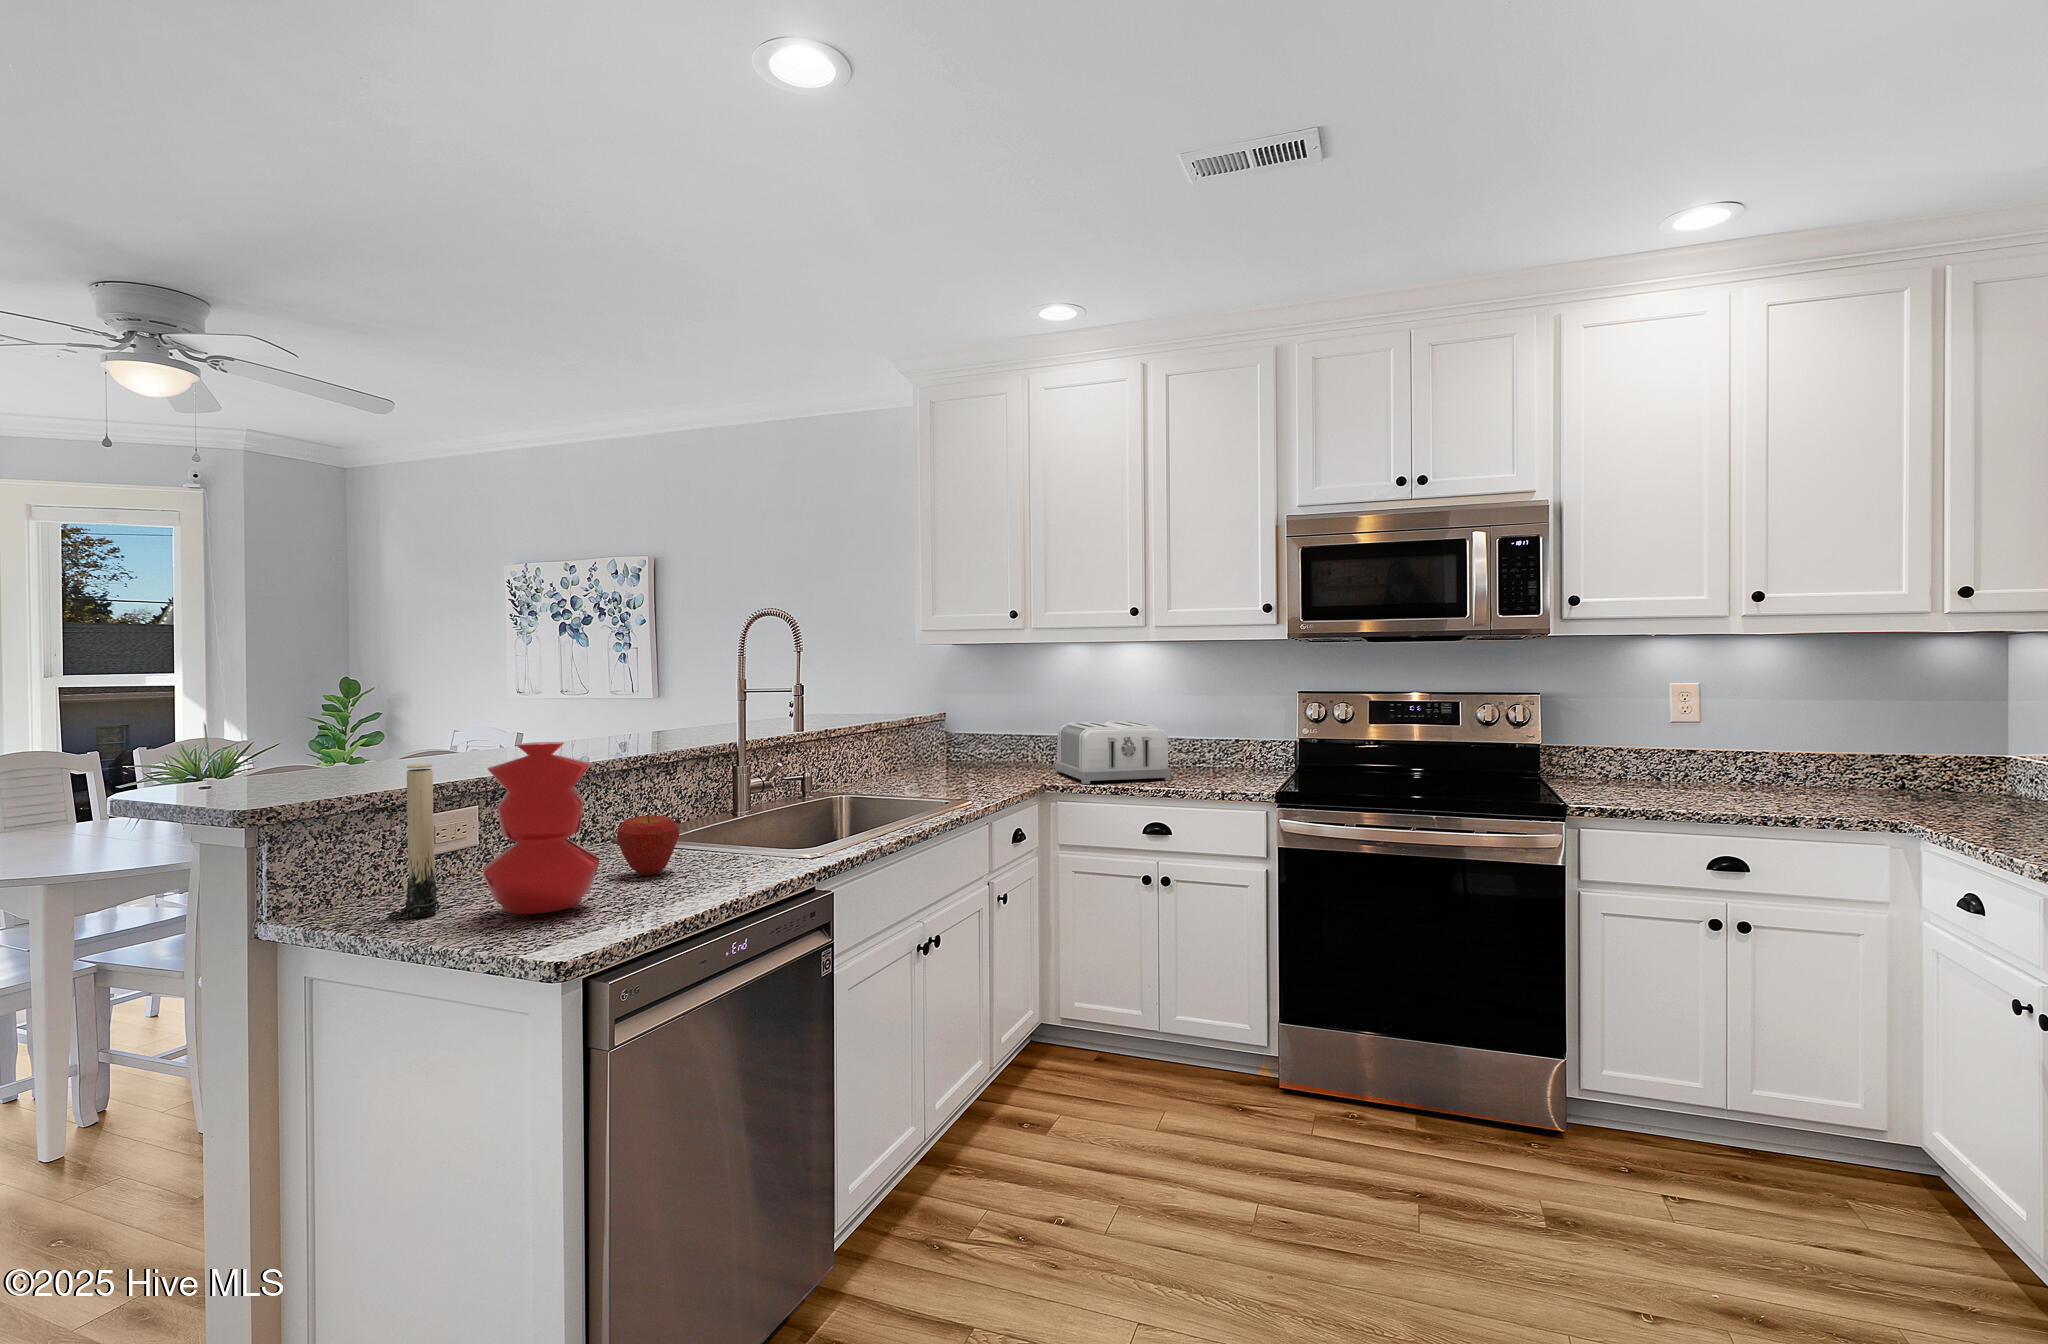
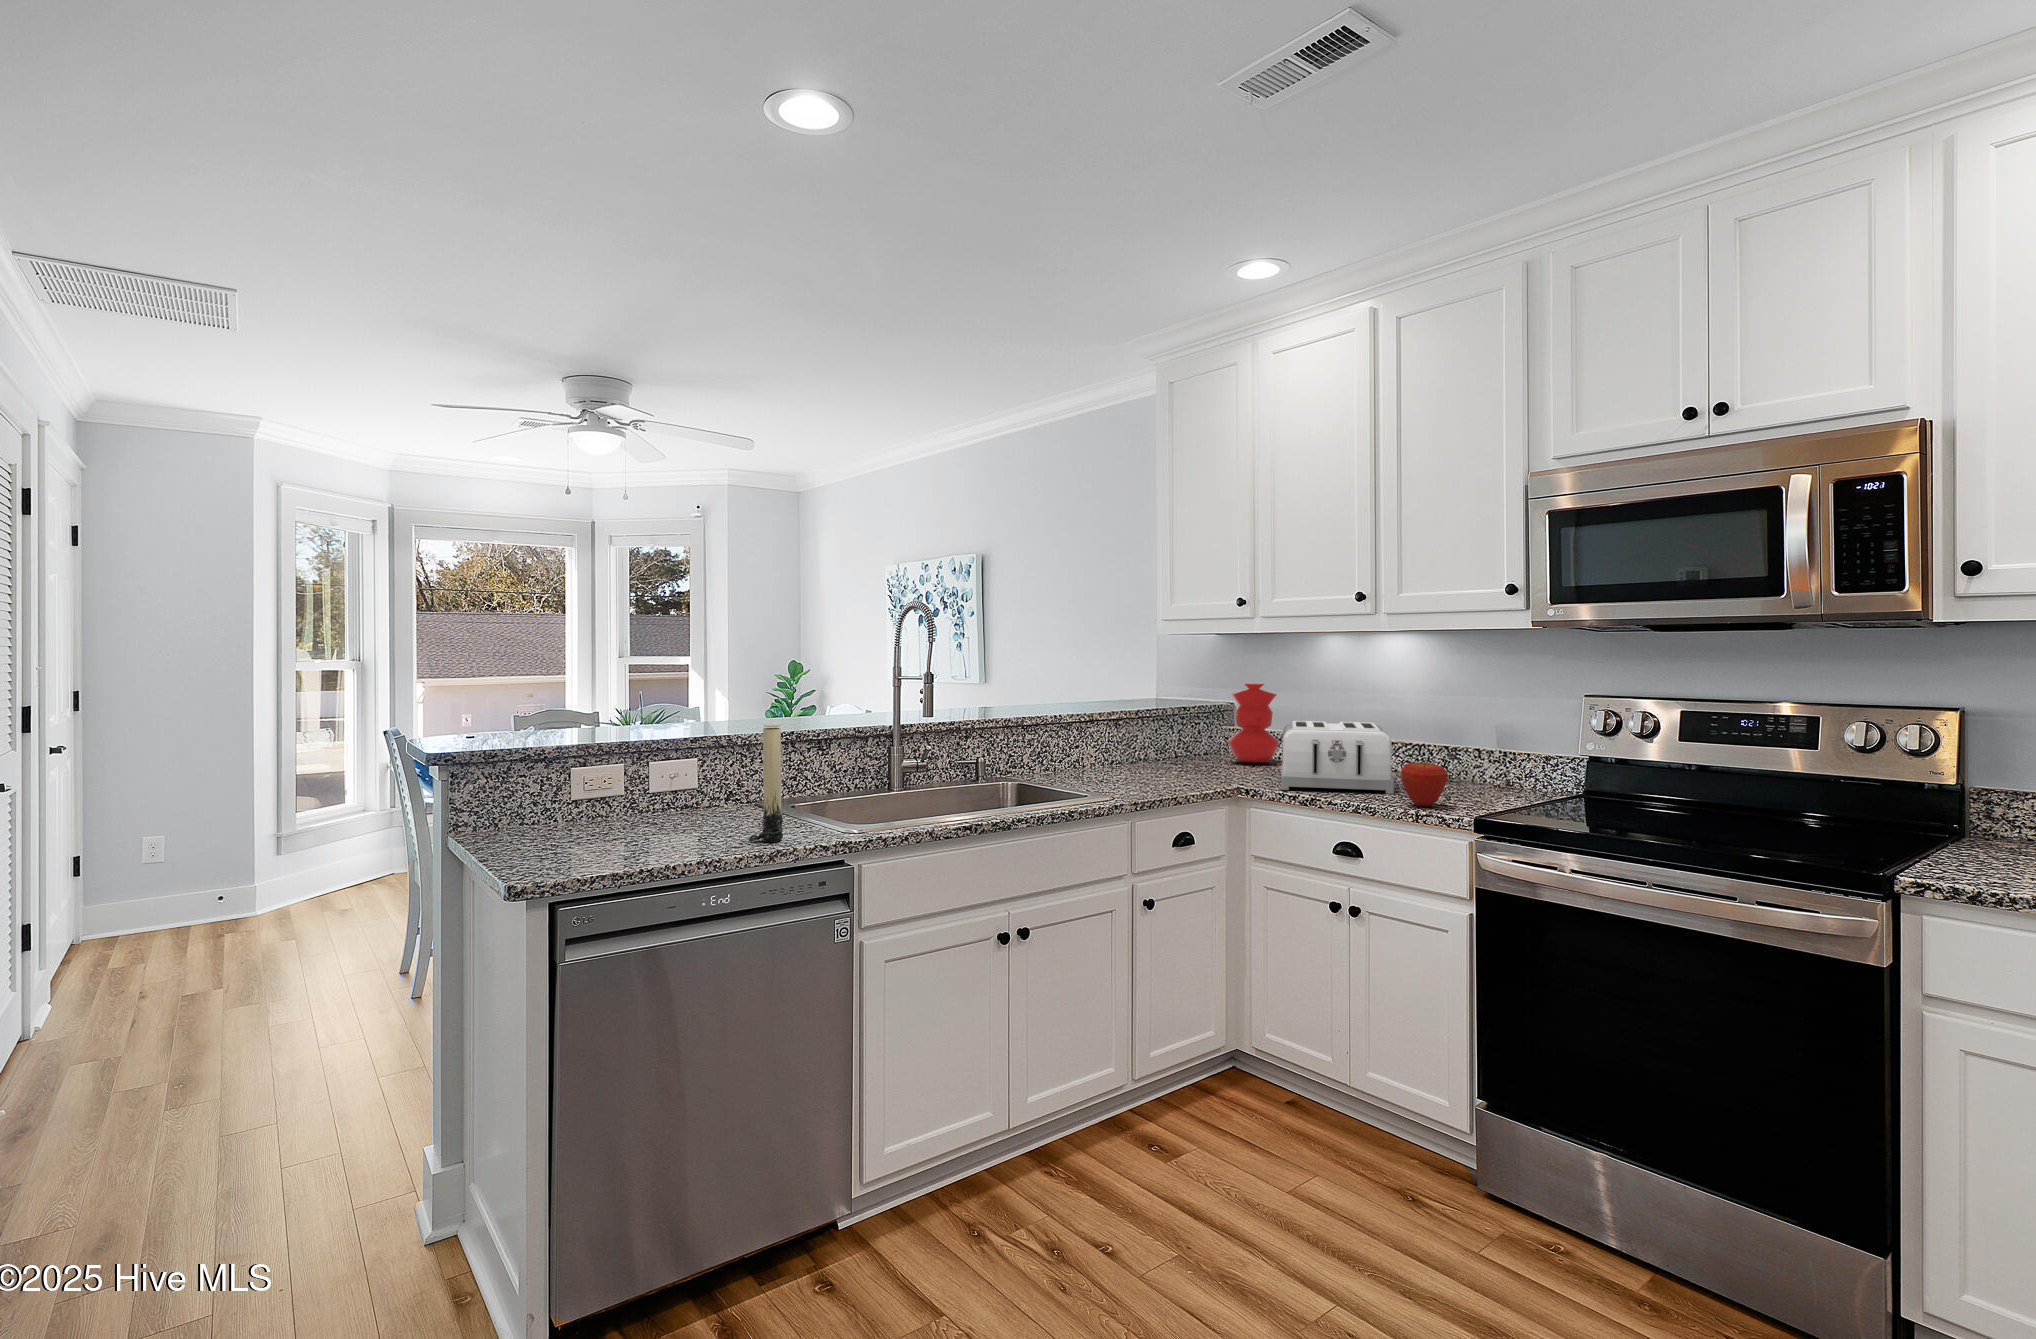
vase: present [482,742,599,914] -> present [1228,683,1279,763]
candle: present [388,764,440,920] -> present [749,724,783,842]
apple: present [617,813,679,875] -> present [1401,761,1448,807]

